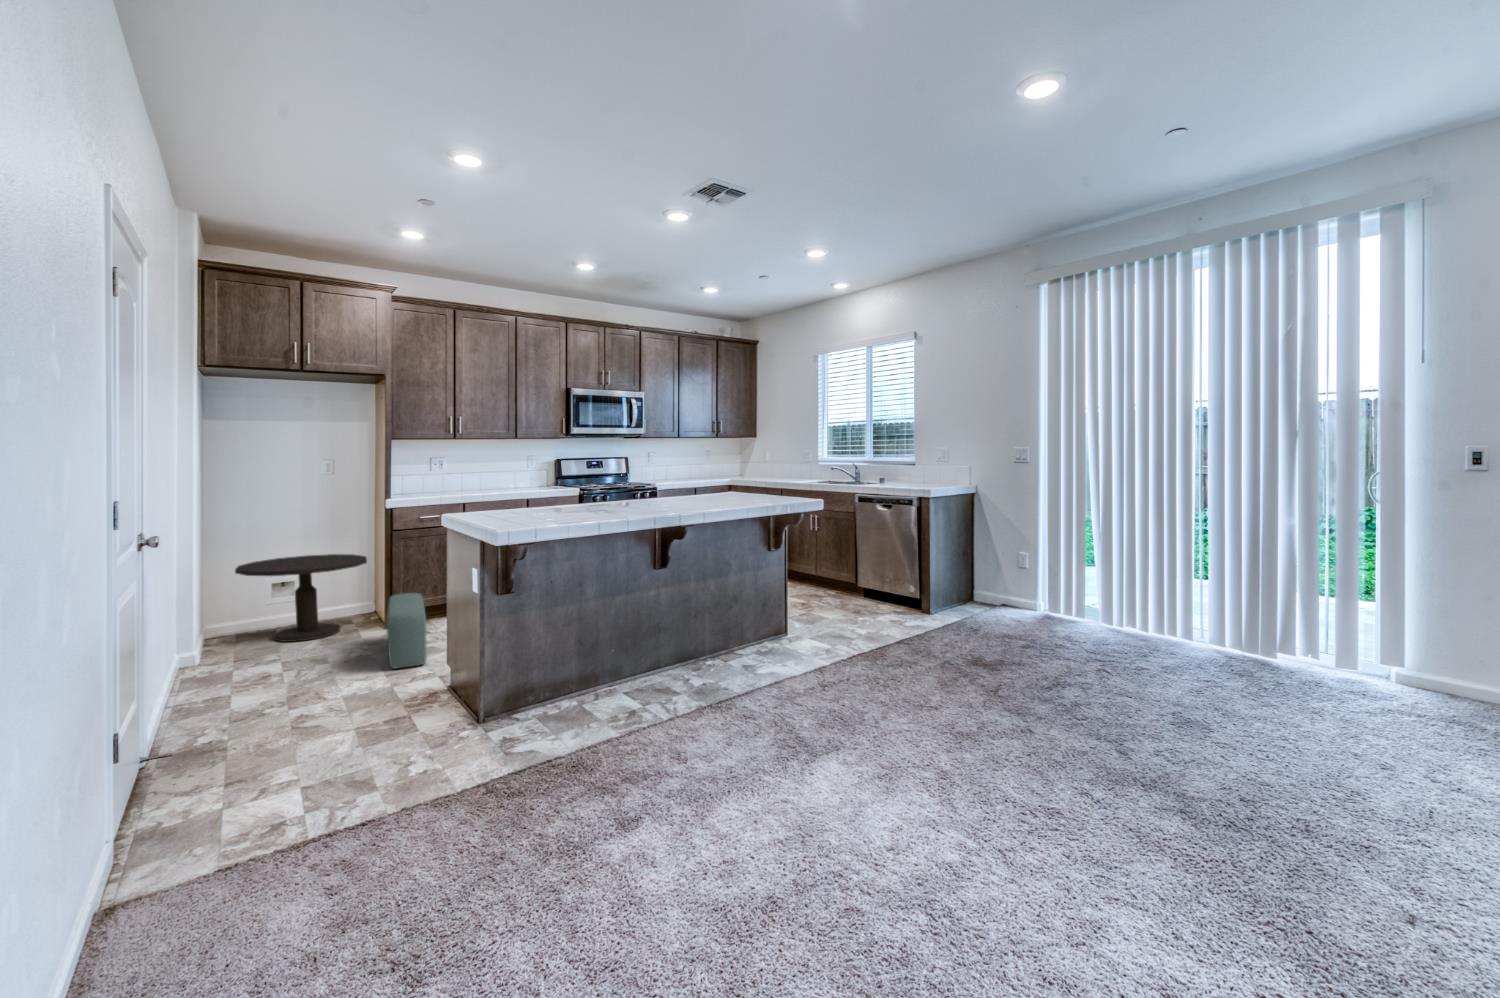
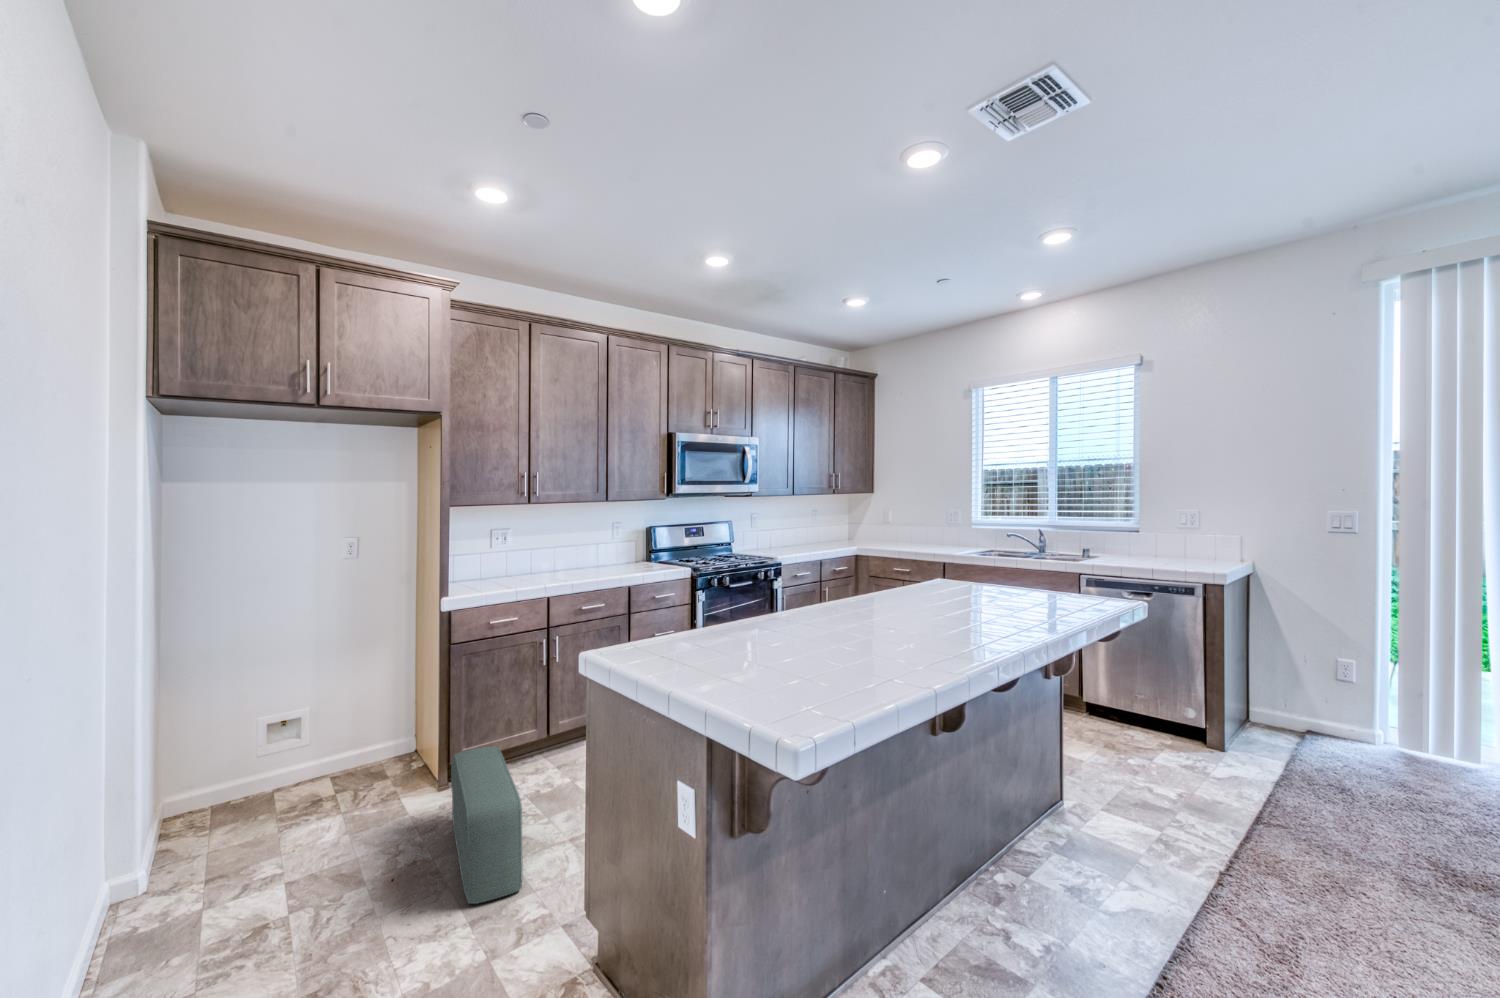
side table: present [235,554,367,642] -> none [213,674,412,827]

